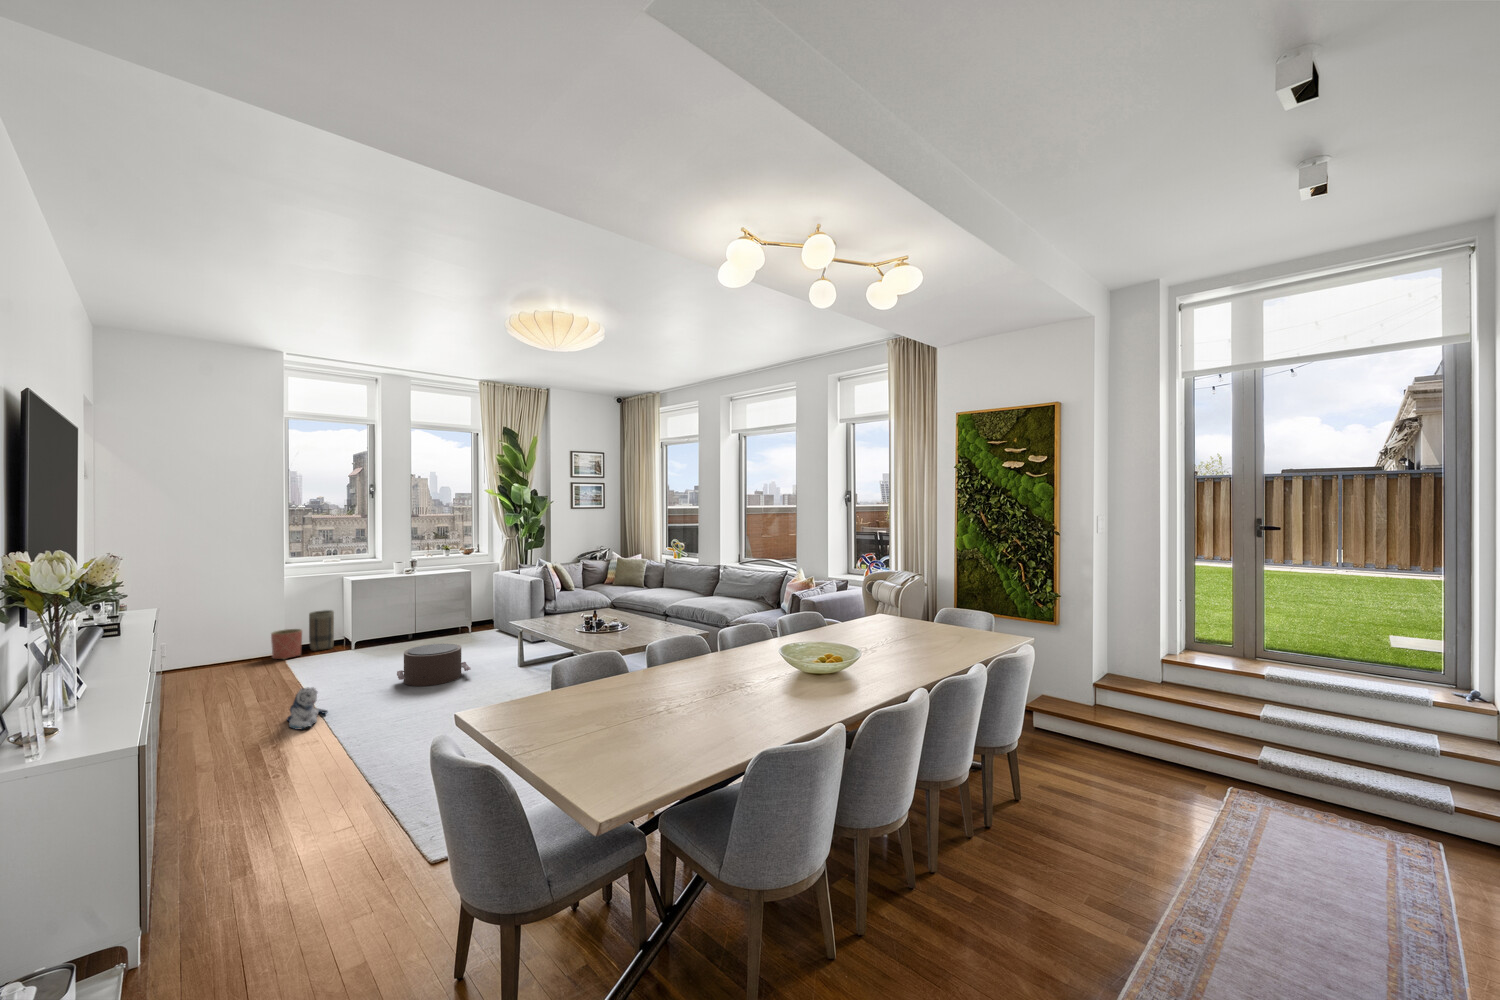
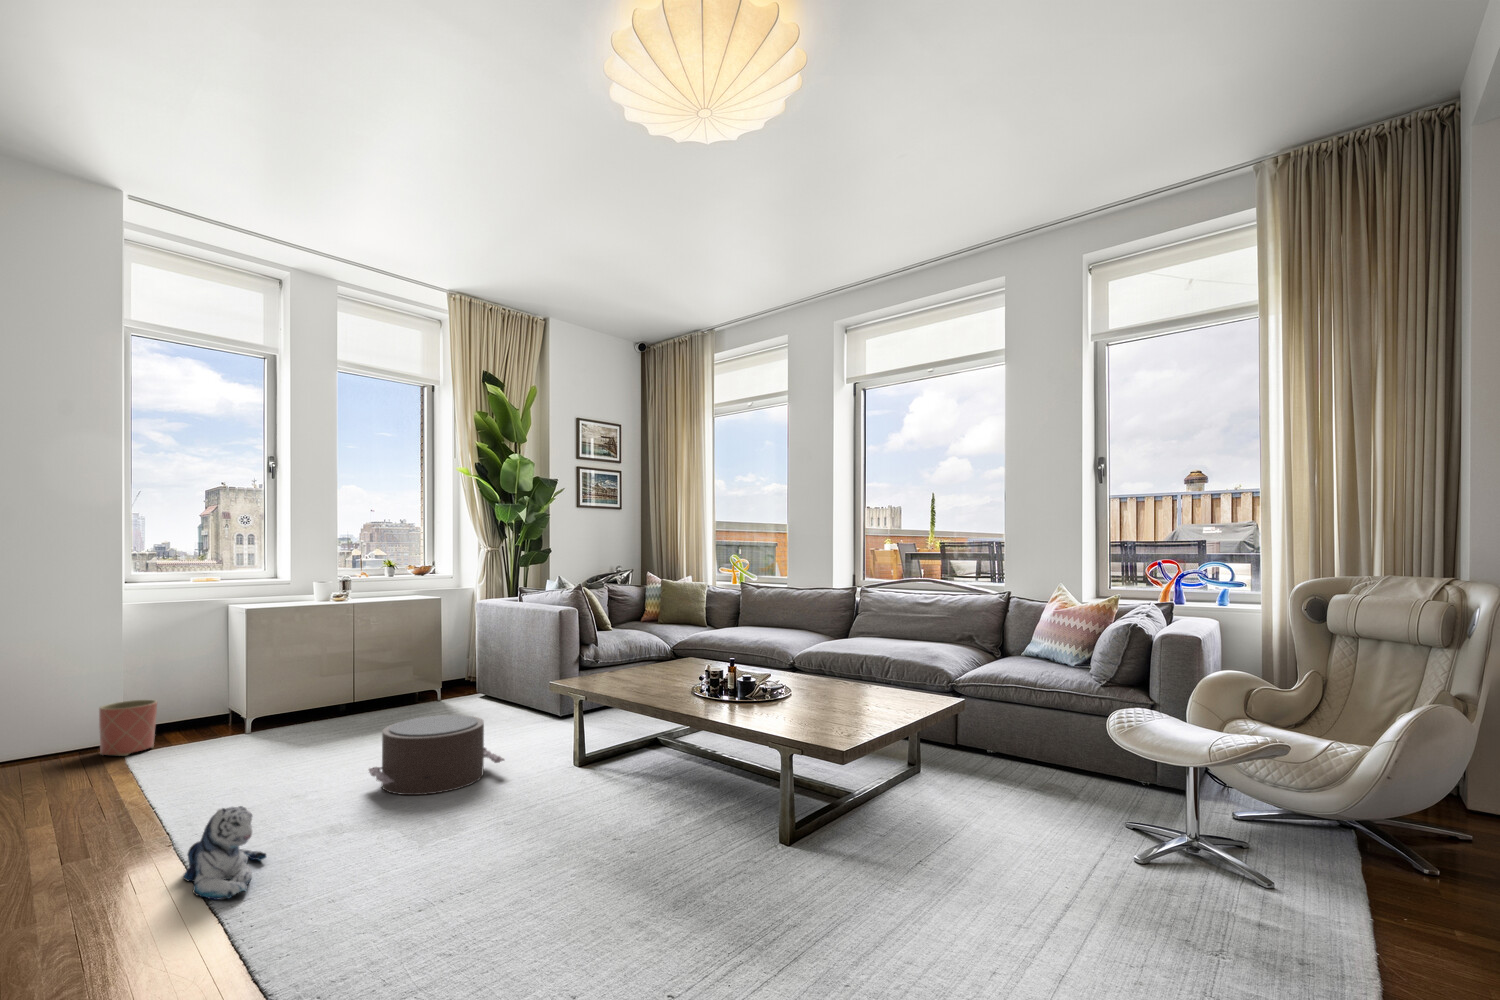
basket: present [309,610,334,651] -> none [165,667,211,739]

